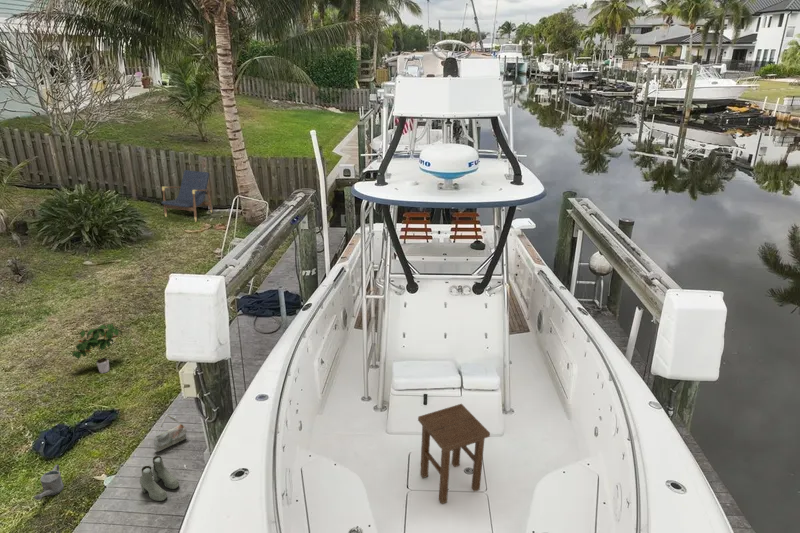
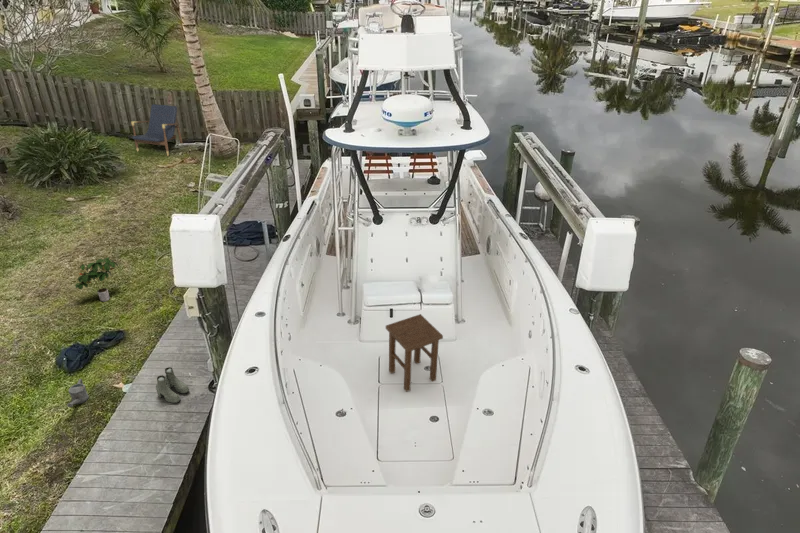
bag: present [154,414,187,452] -> none [162,333,190,365]

